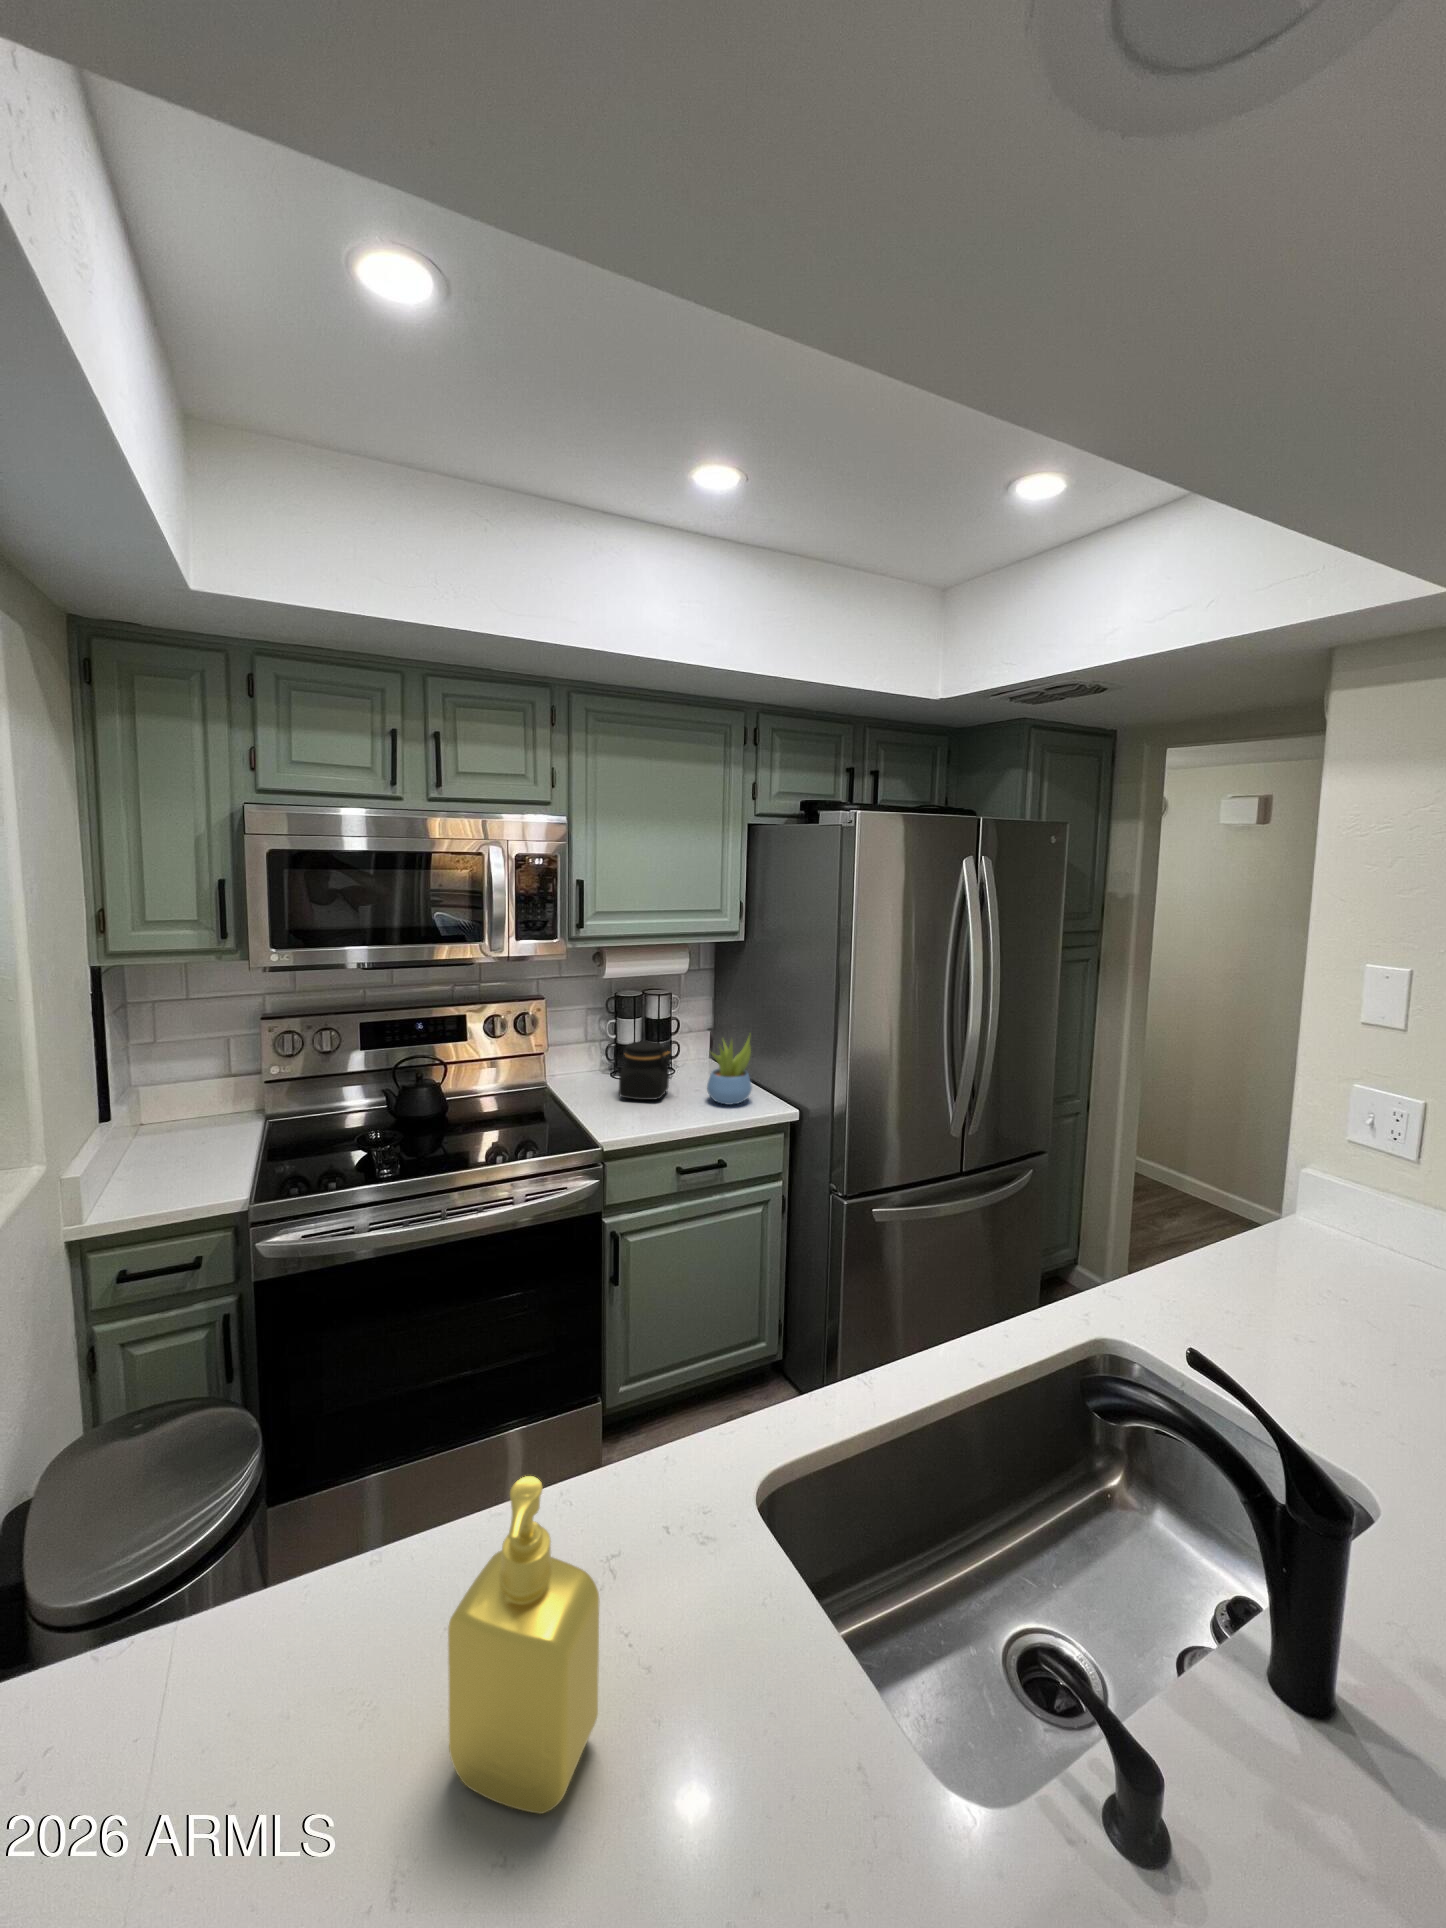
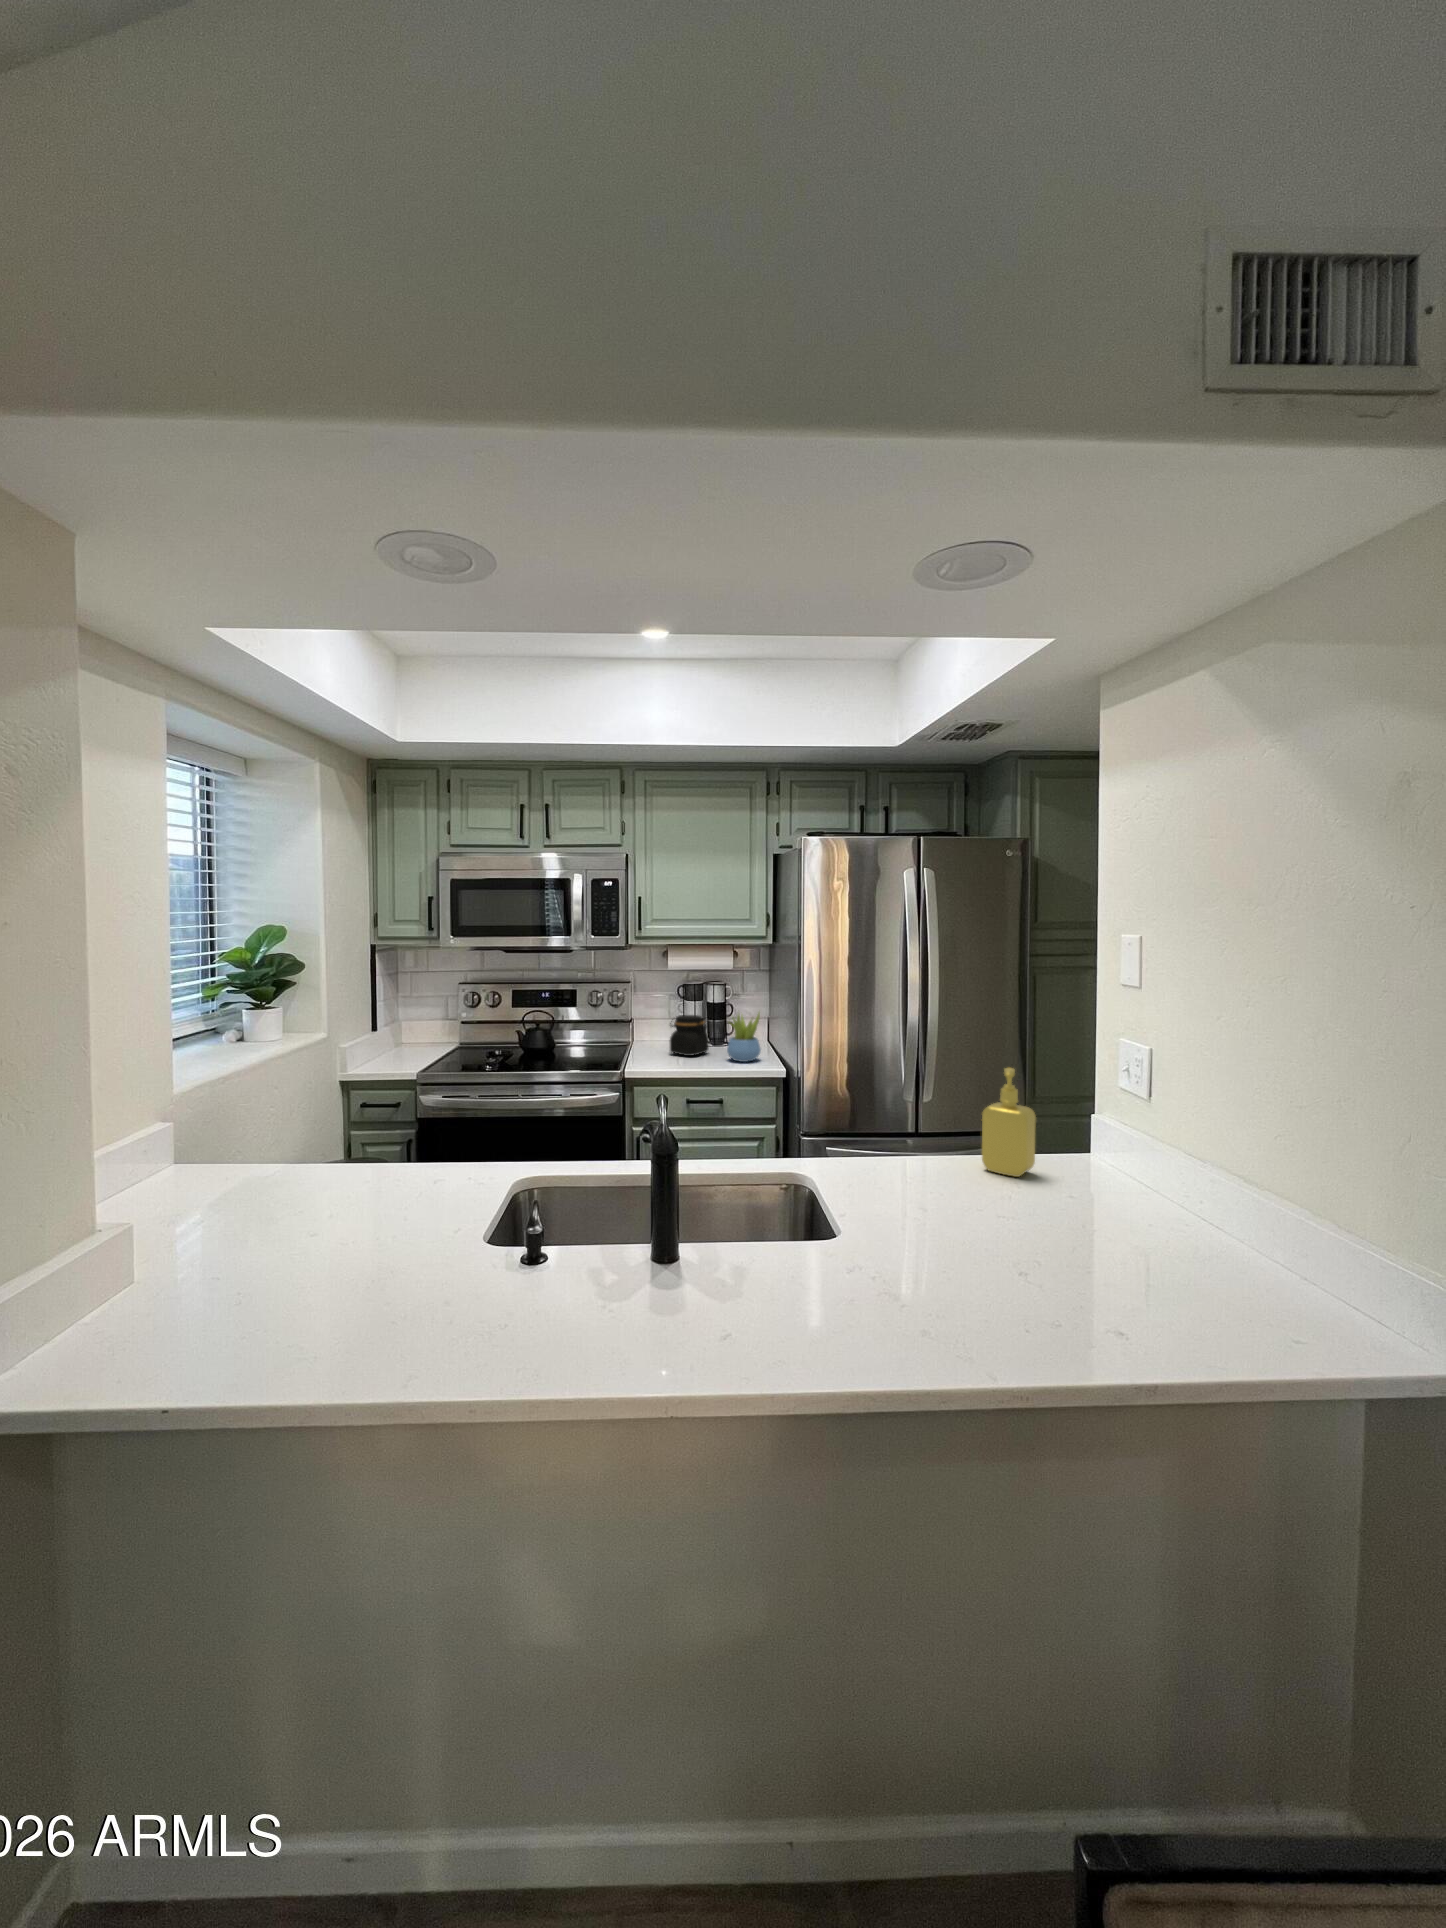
soap dispenser: present [448,1476,599,1814] -> present [982,1068,1036,1177]

